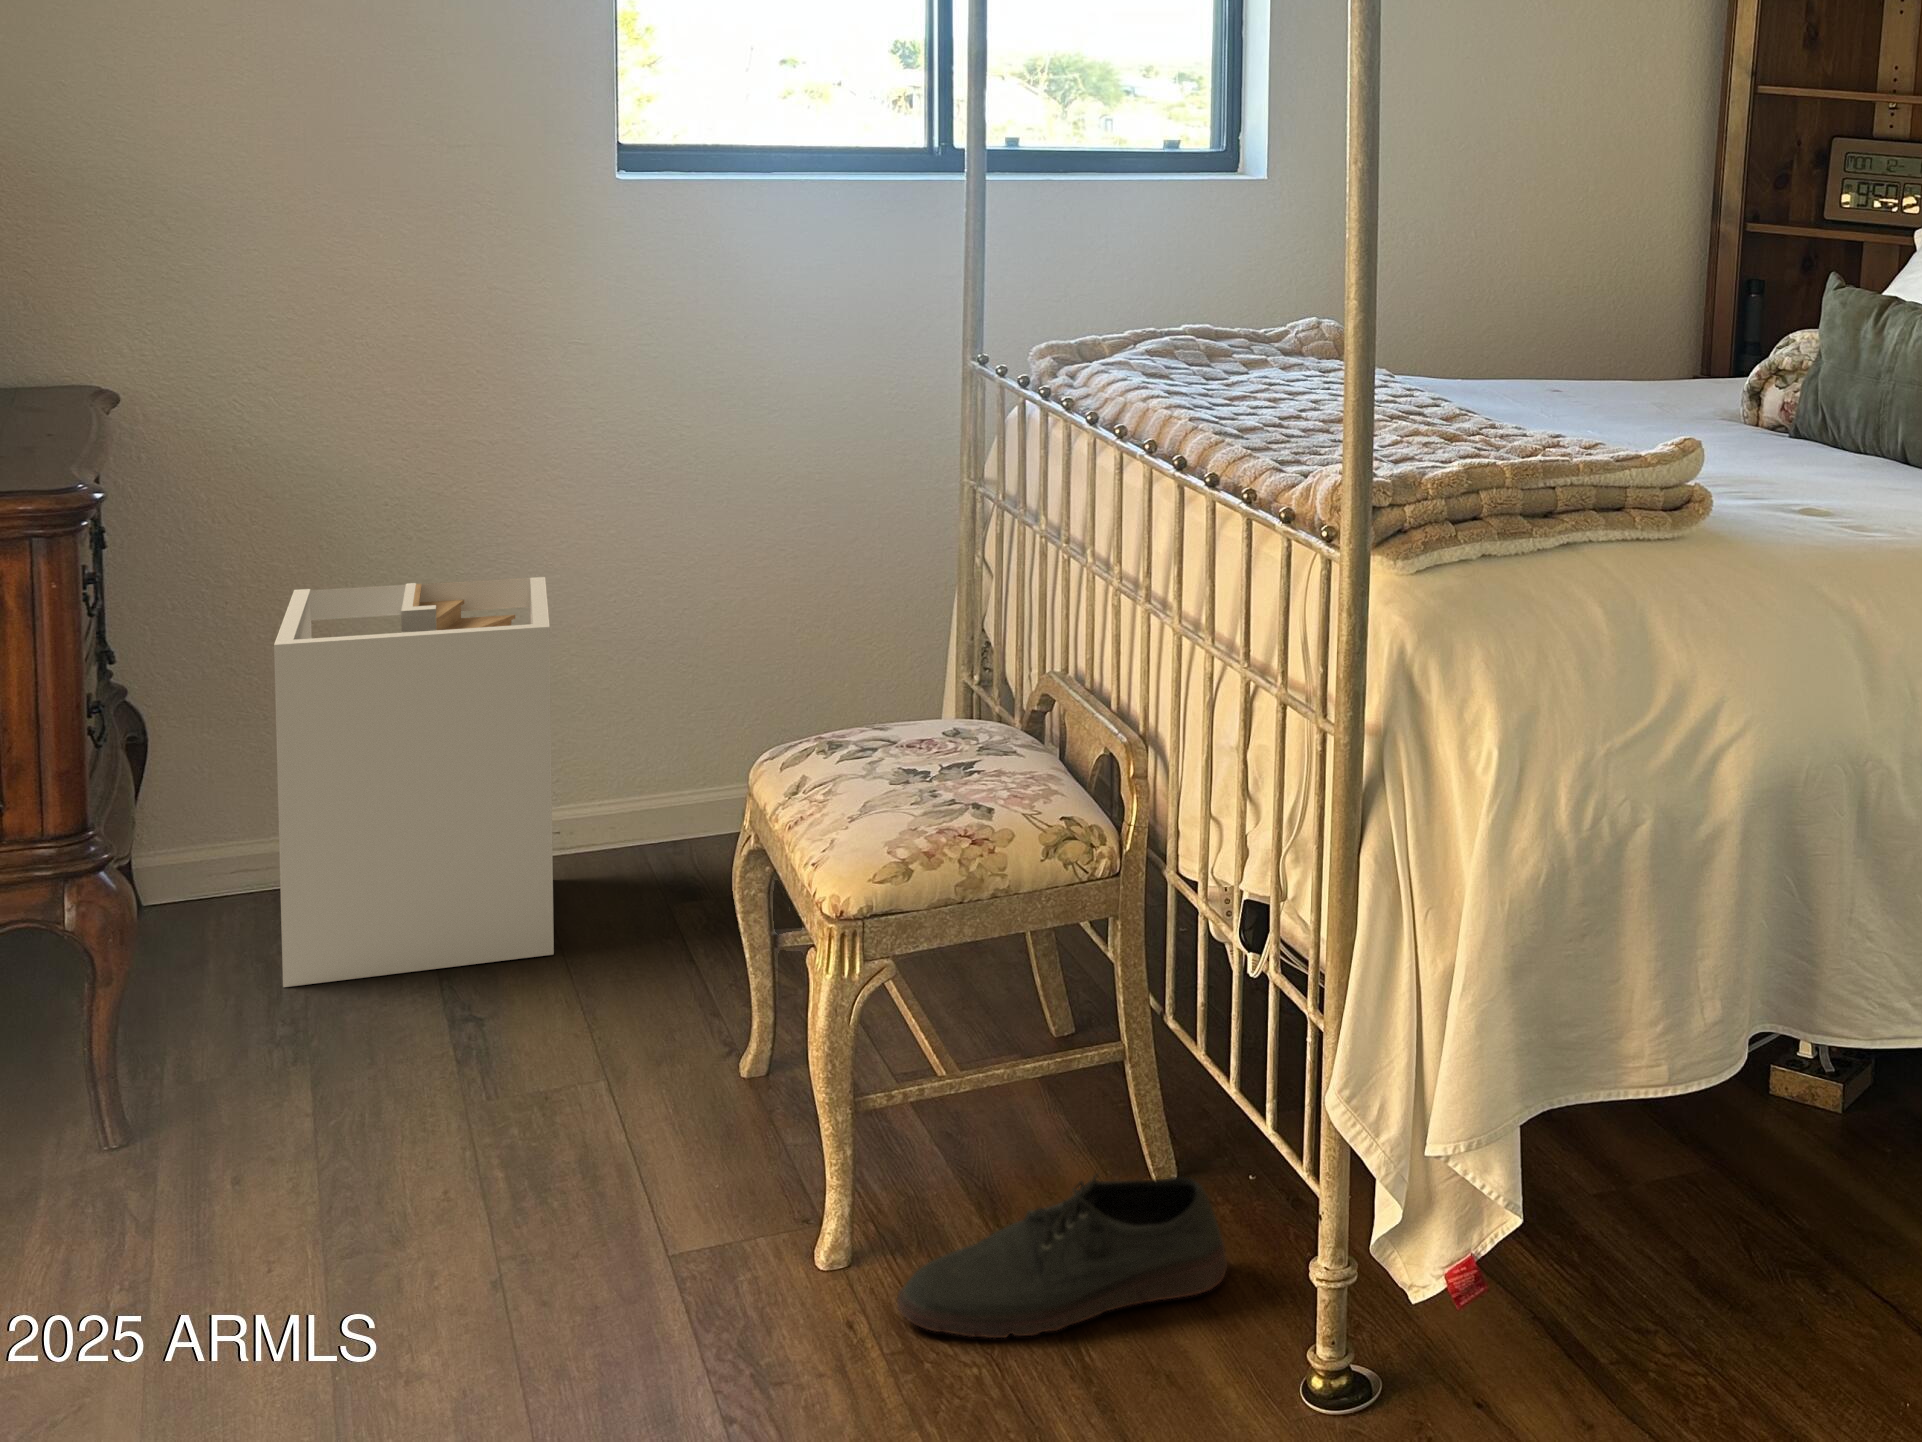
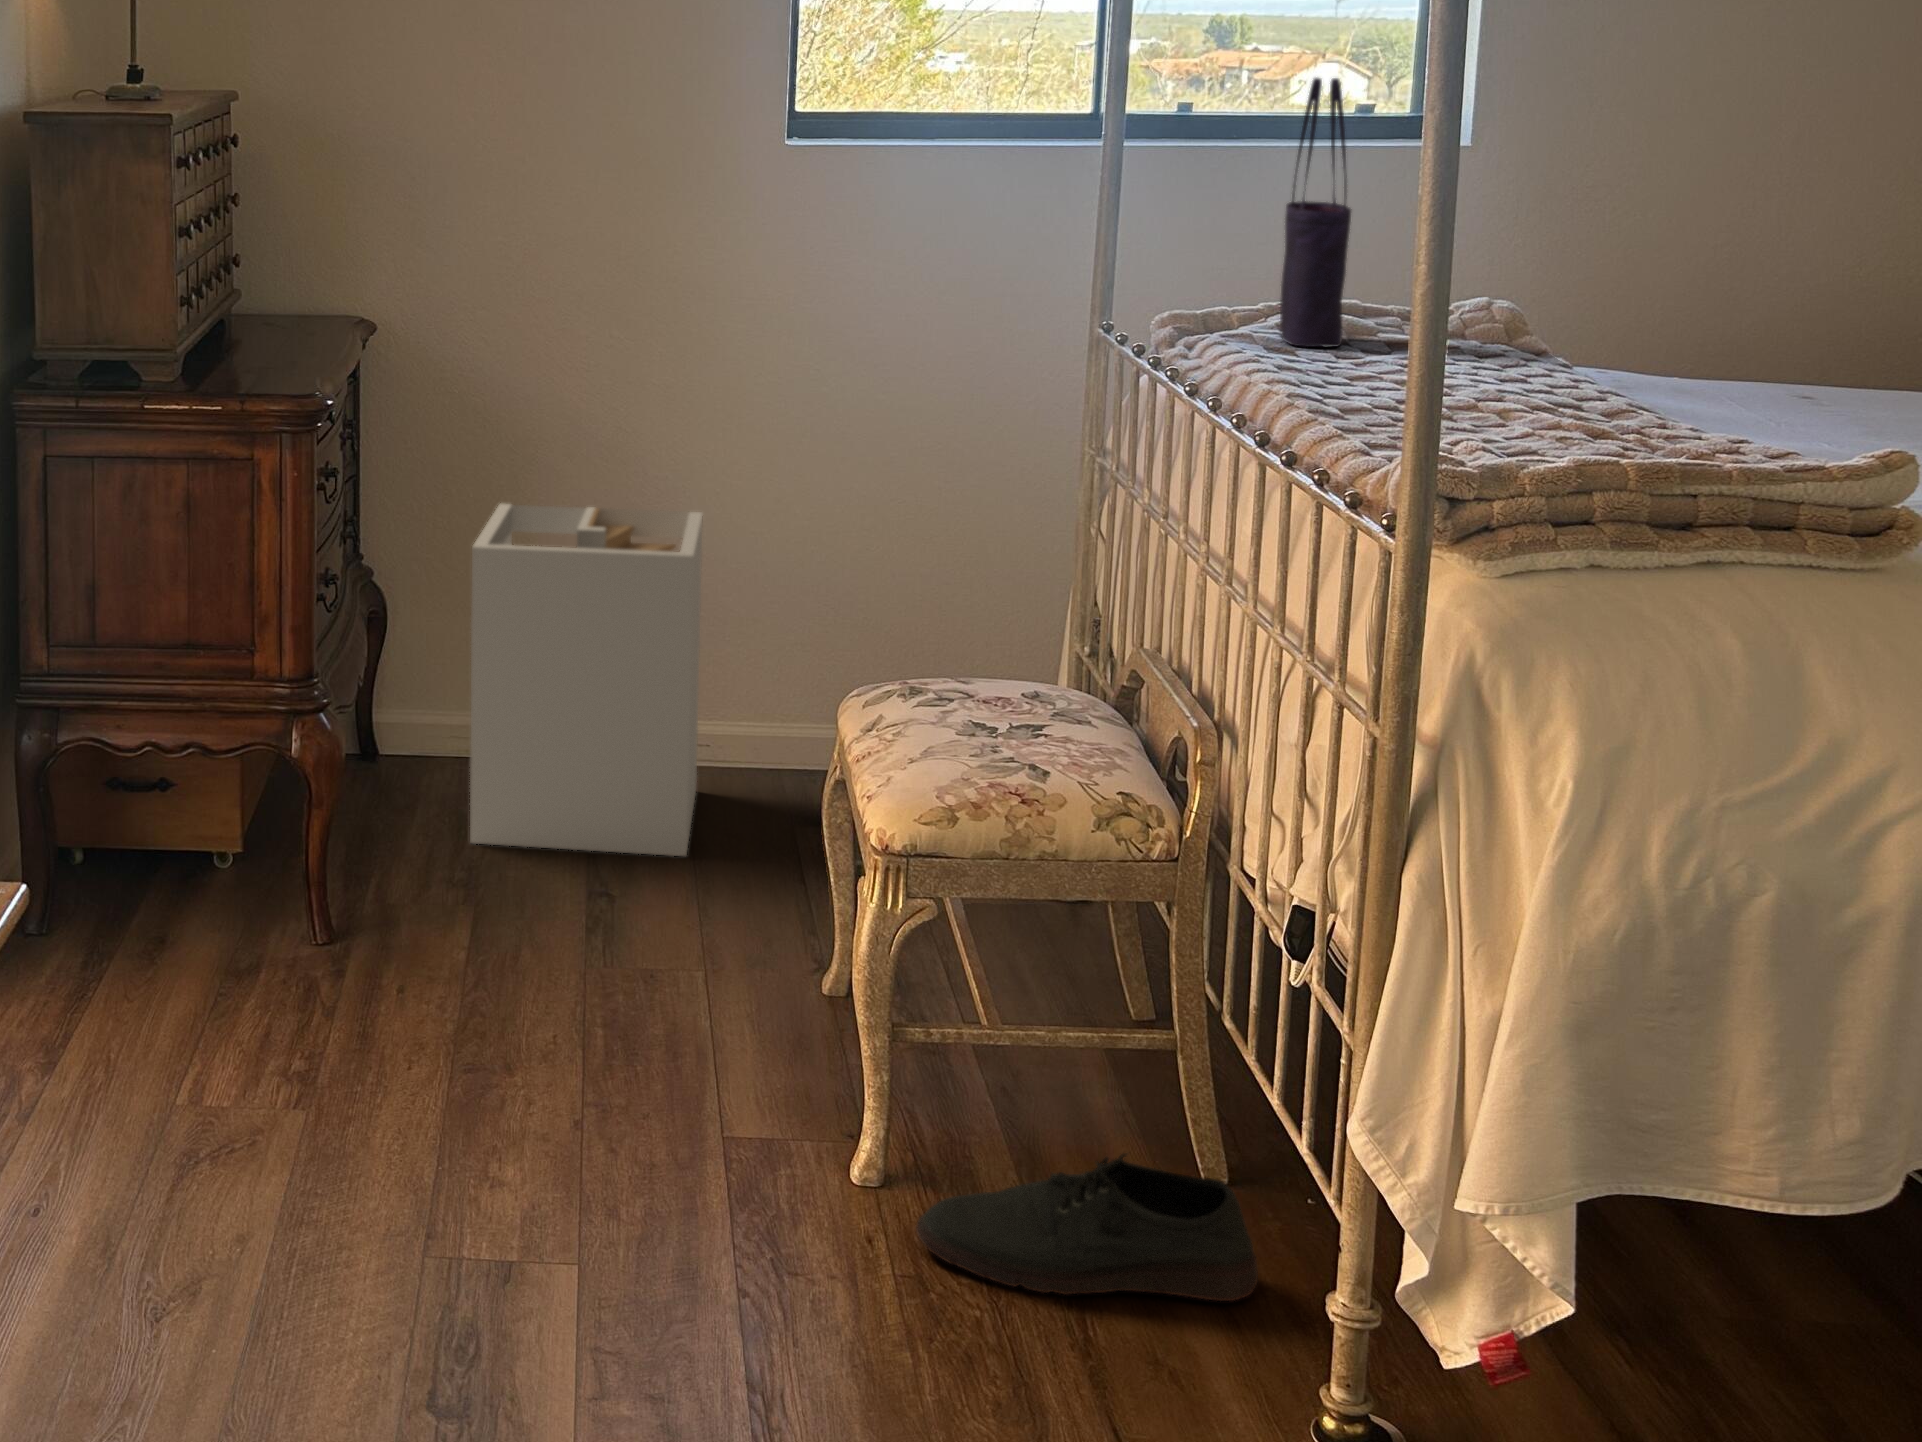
tote bag: none [1152,122,1212,371] -> present [1280,78,1351,347]

